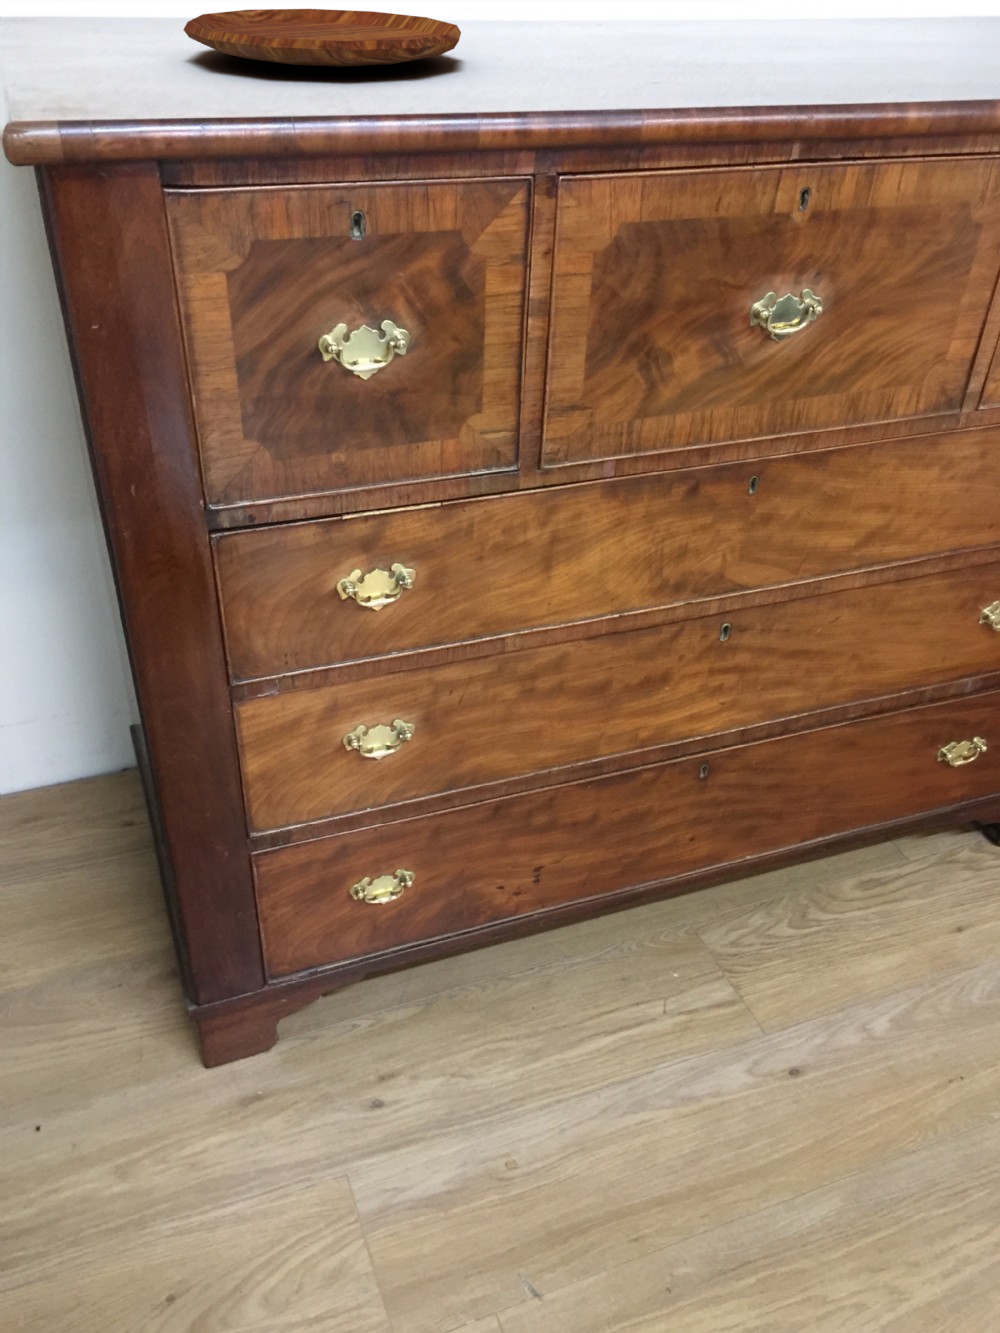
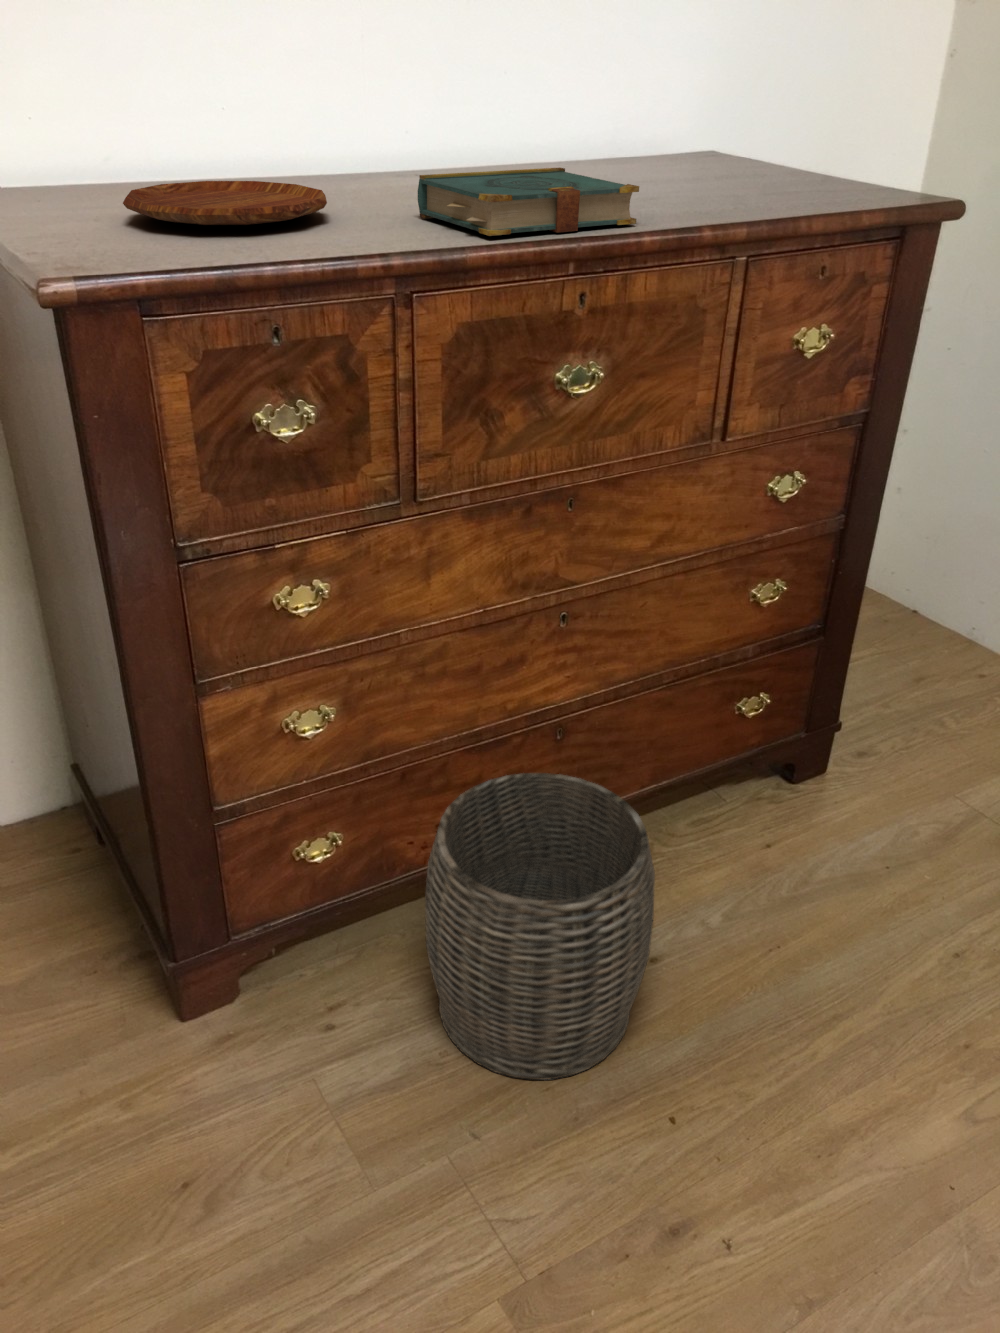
book: none [587,7,910,97] -> present [418,168,639,236]
woven basket: none [503,825,810,1222] -> present [425,773,655,1080]

